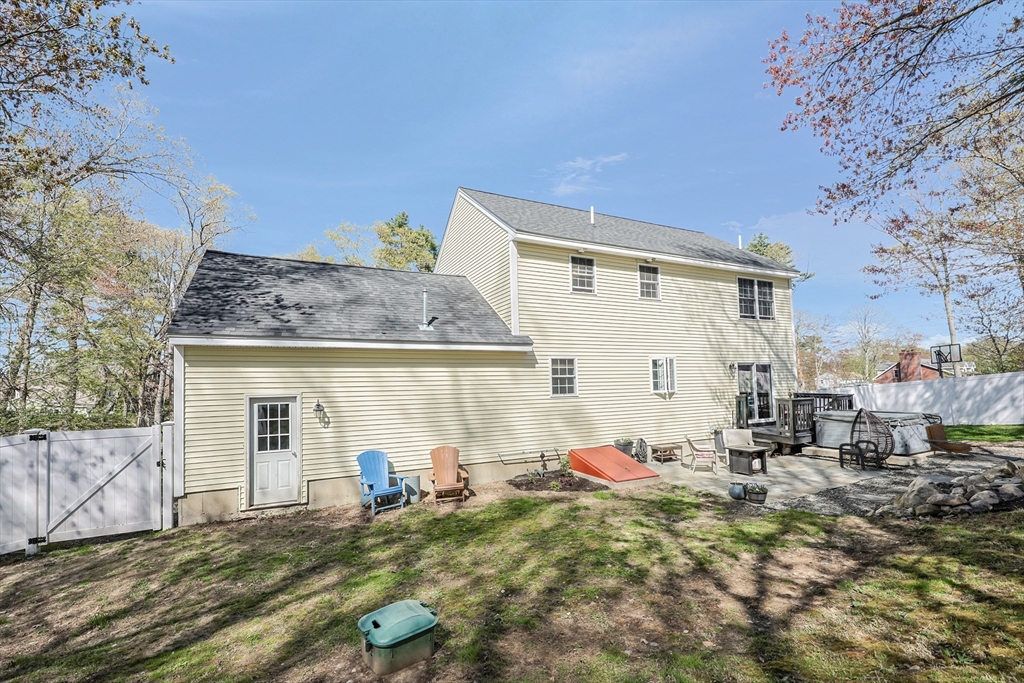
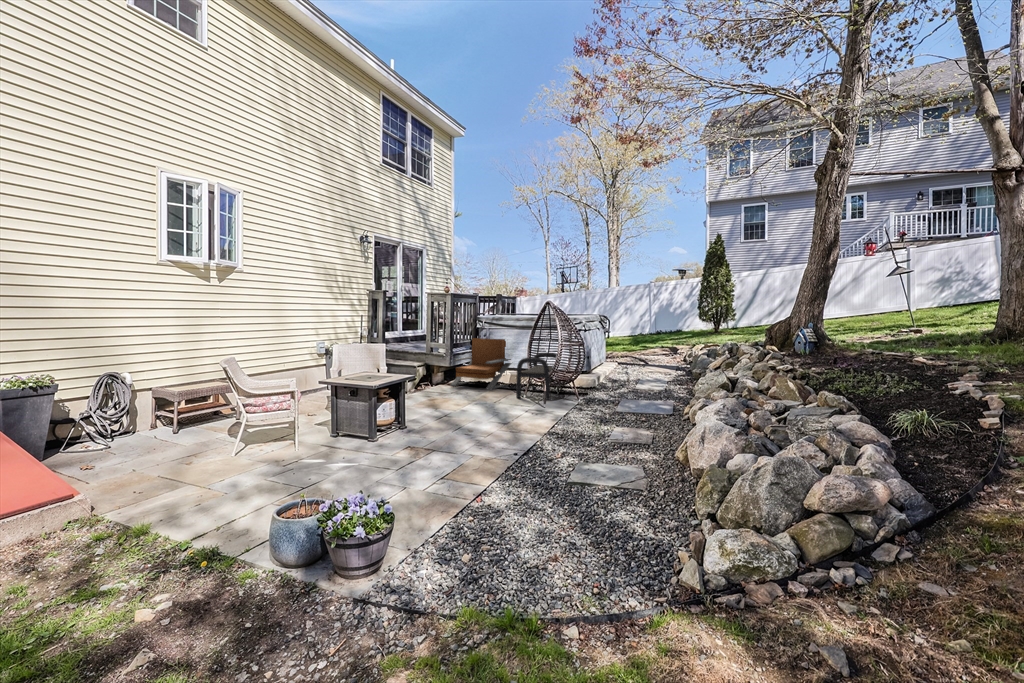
lounge chair: present [922,425,976,461] -> present [451,338,511,390]

